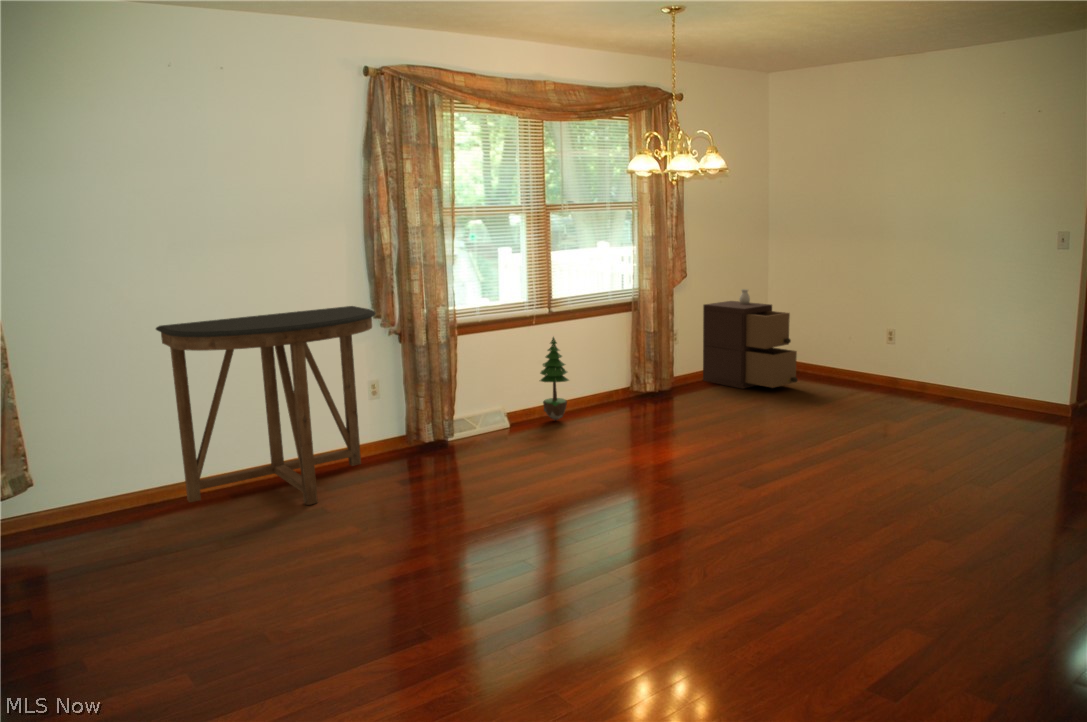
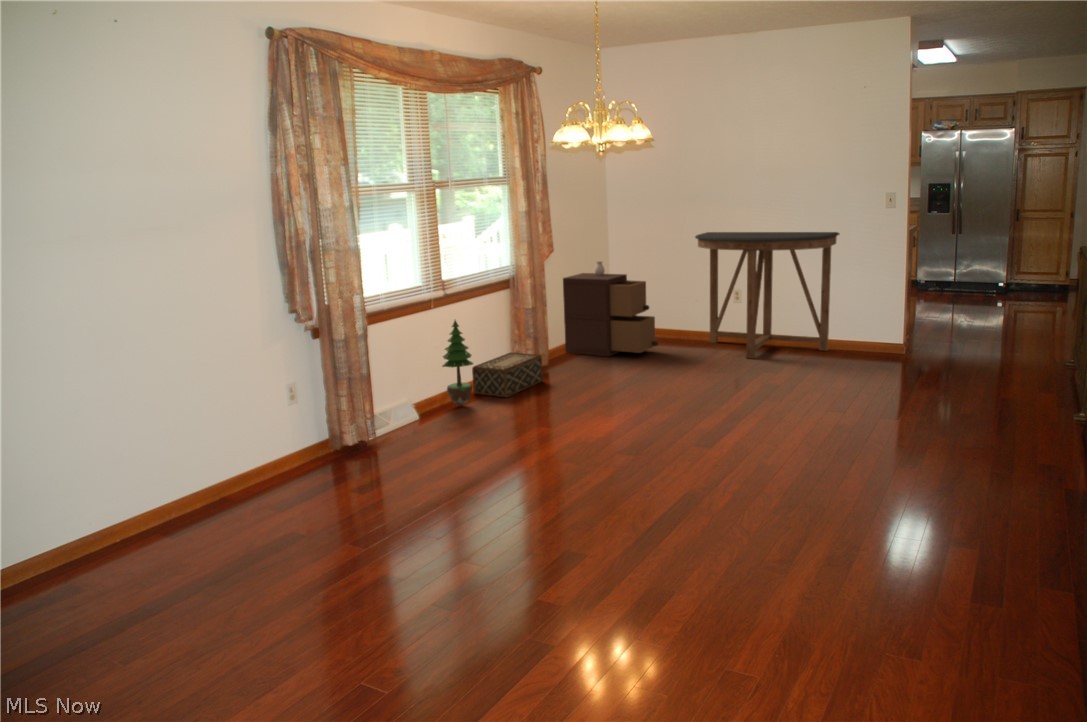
console table: present [156,306,375,505] -> present [695,232,839,359]
woven basket: none [577,374,653,417] -> present [472,353,543,397]

